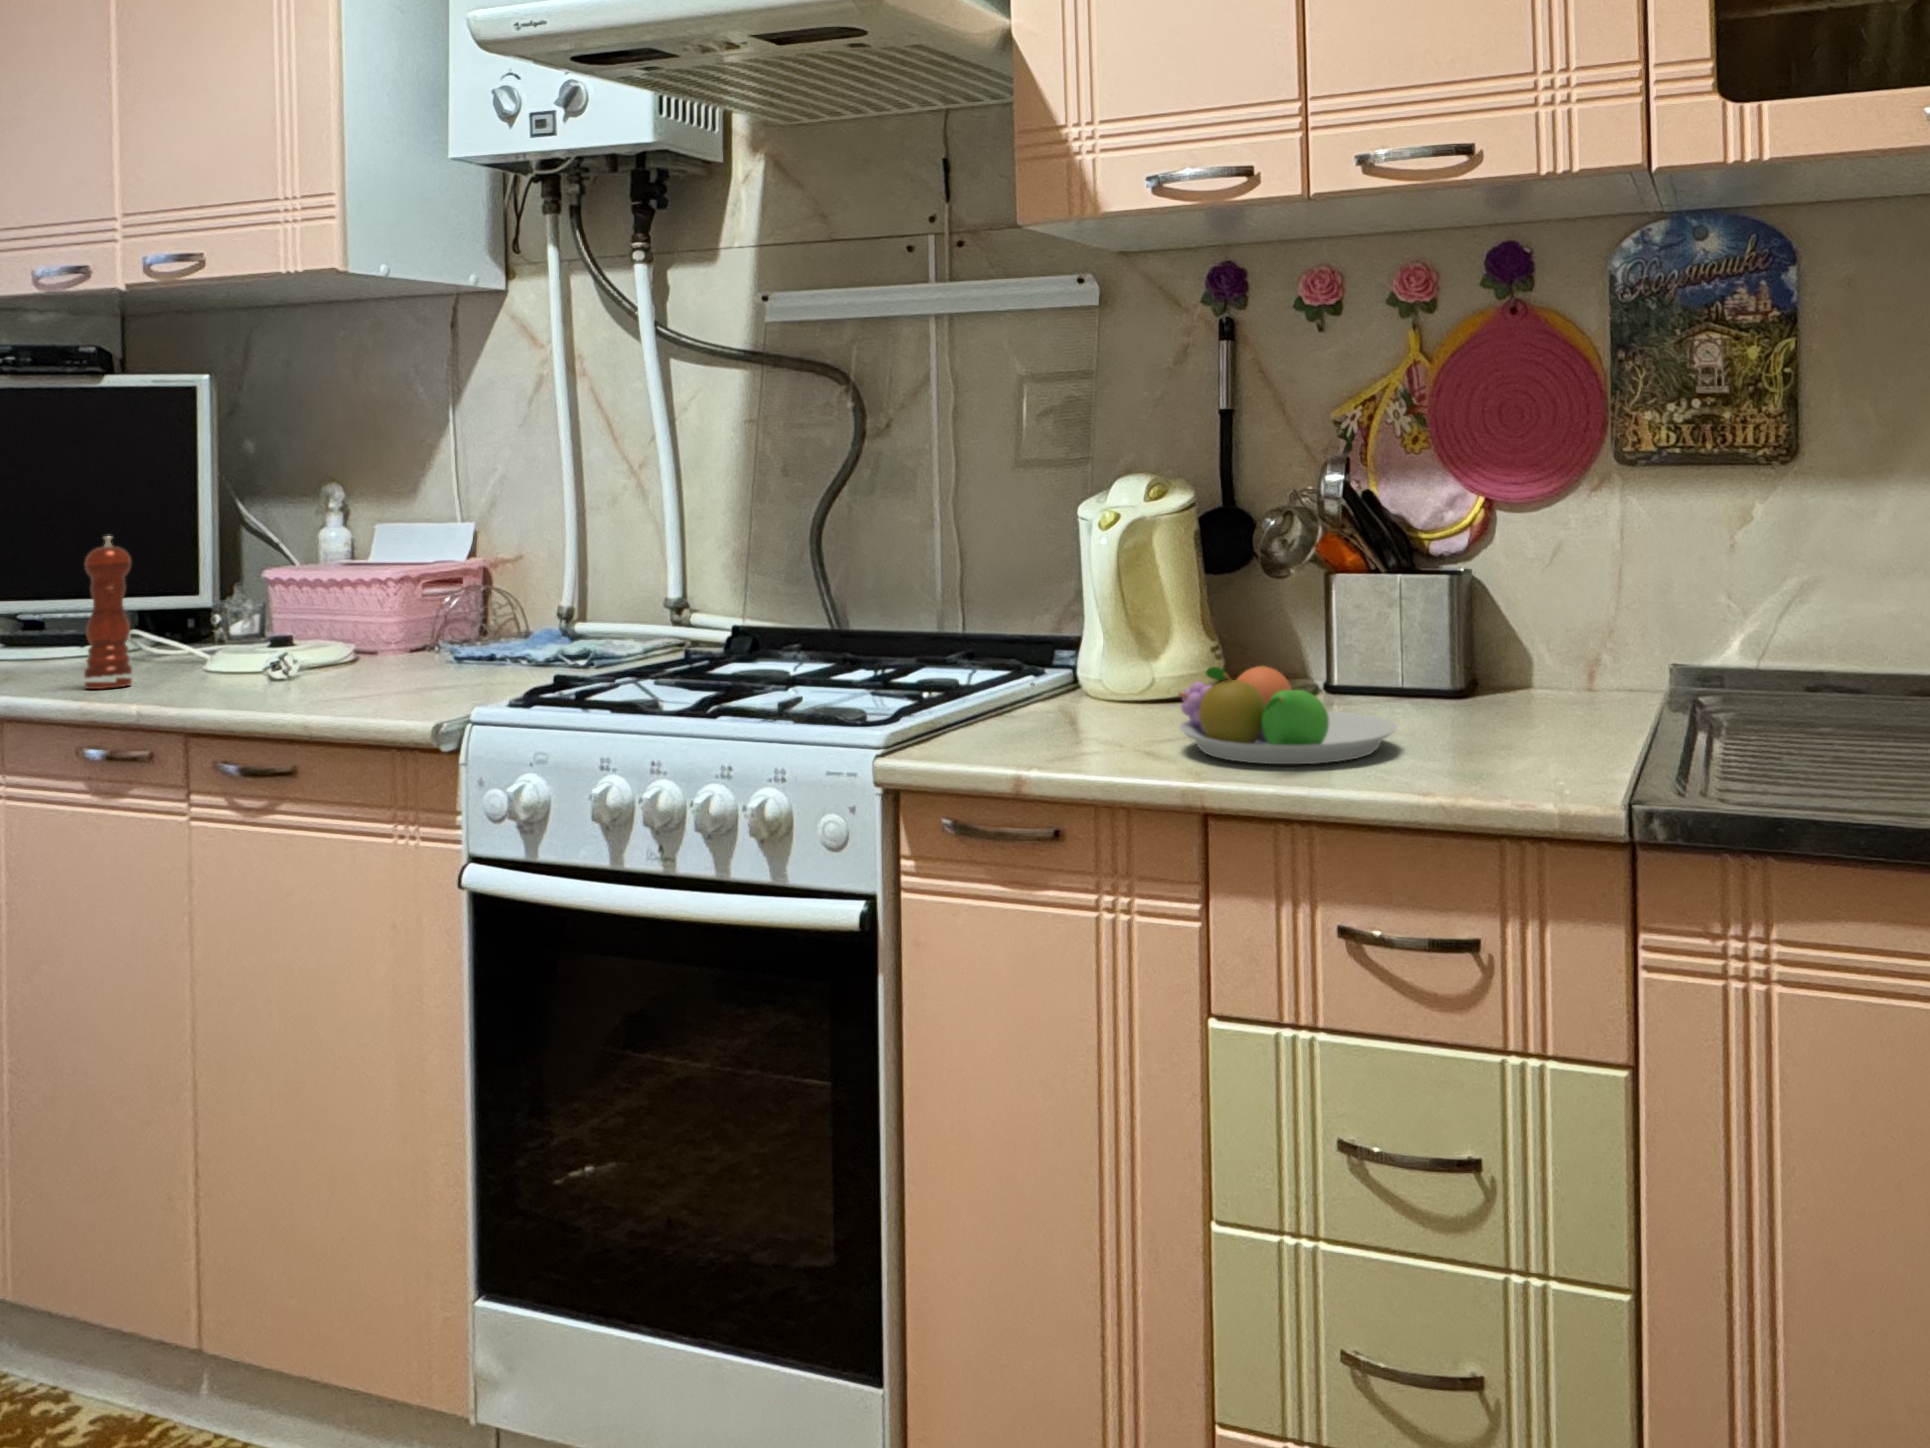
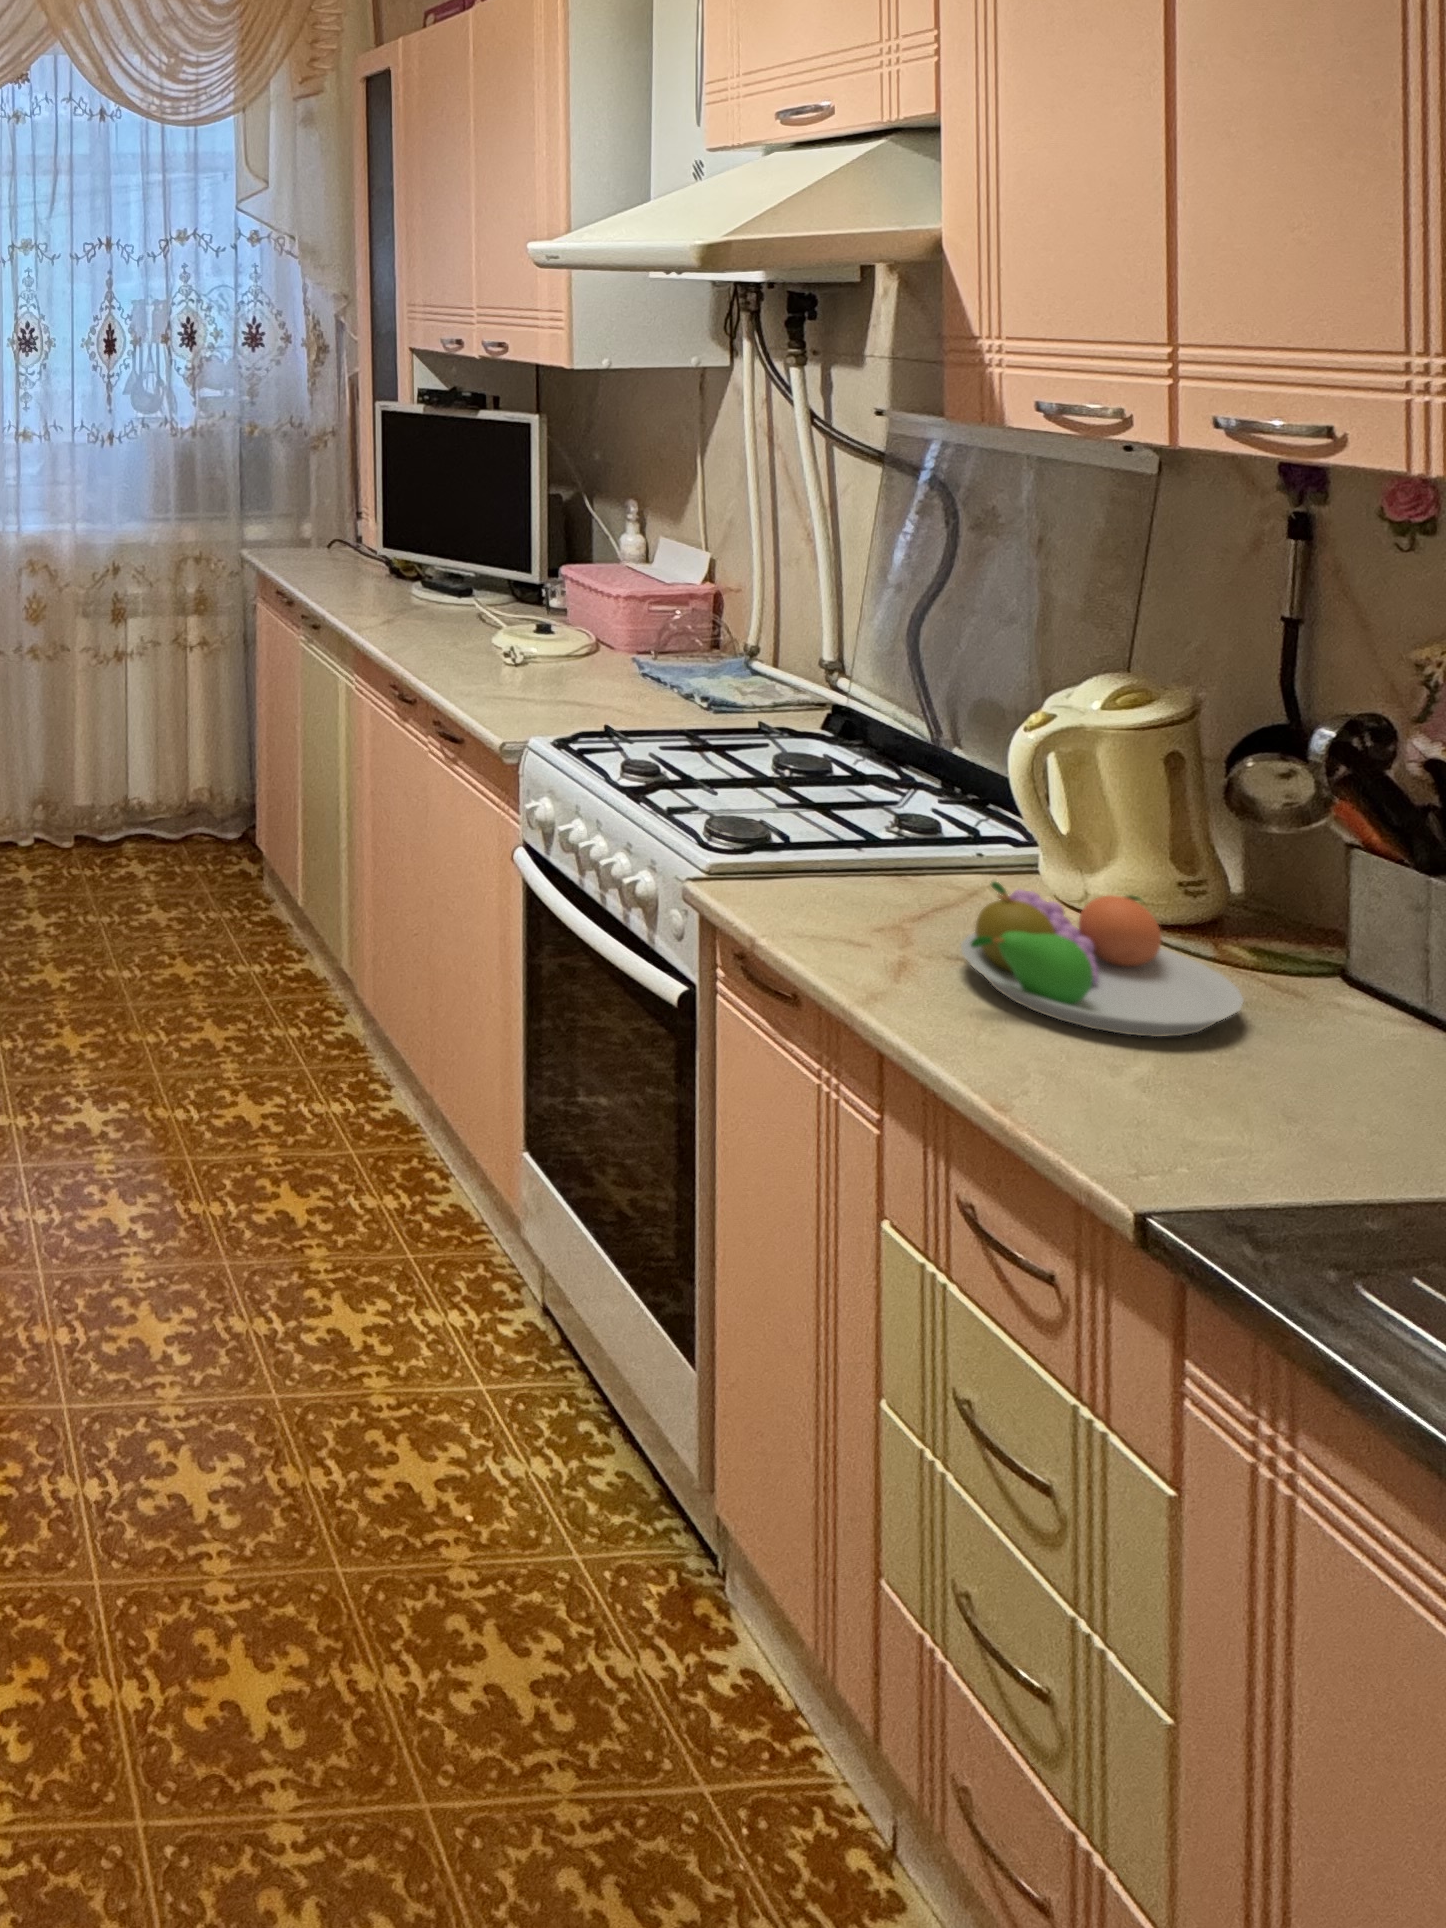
pepper mill: present [84,536,132,689] -> none [444,502,474,612]

